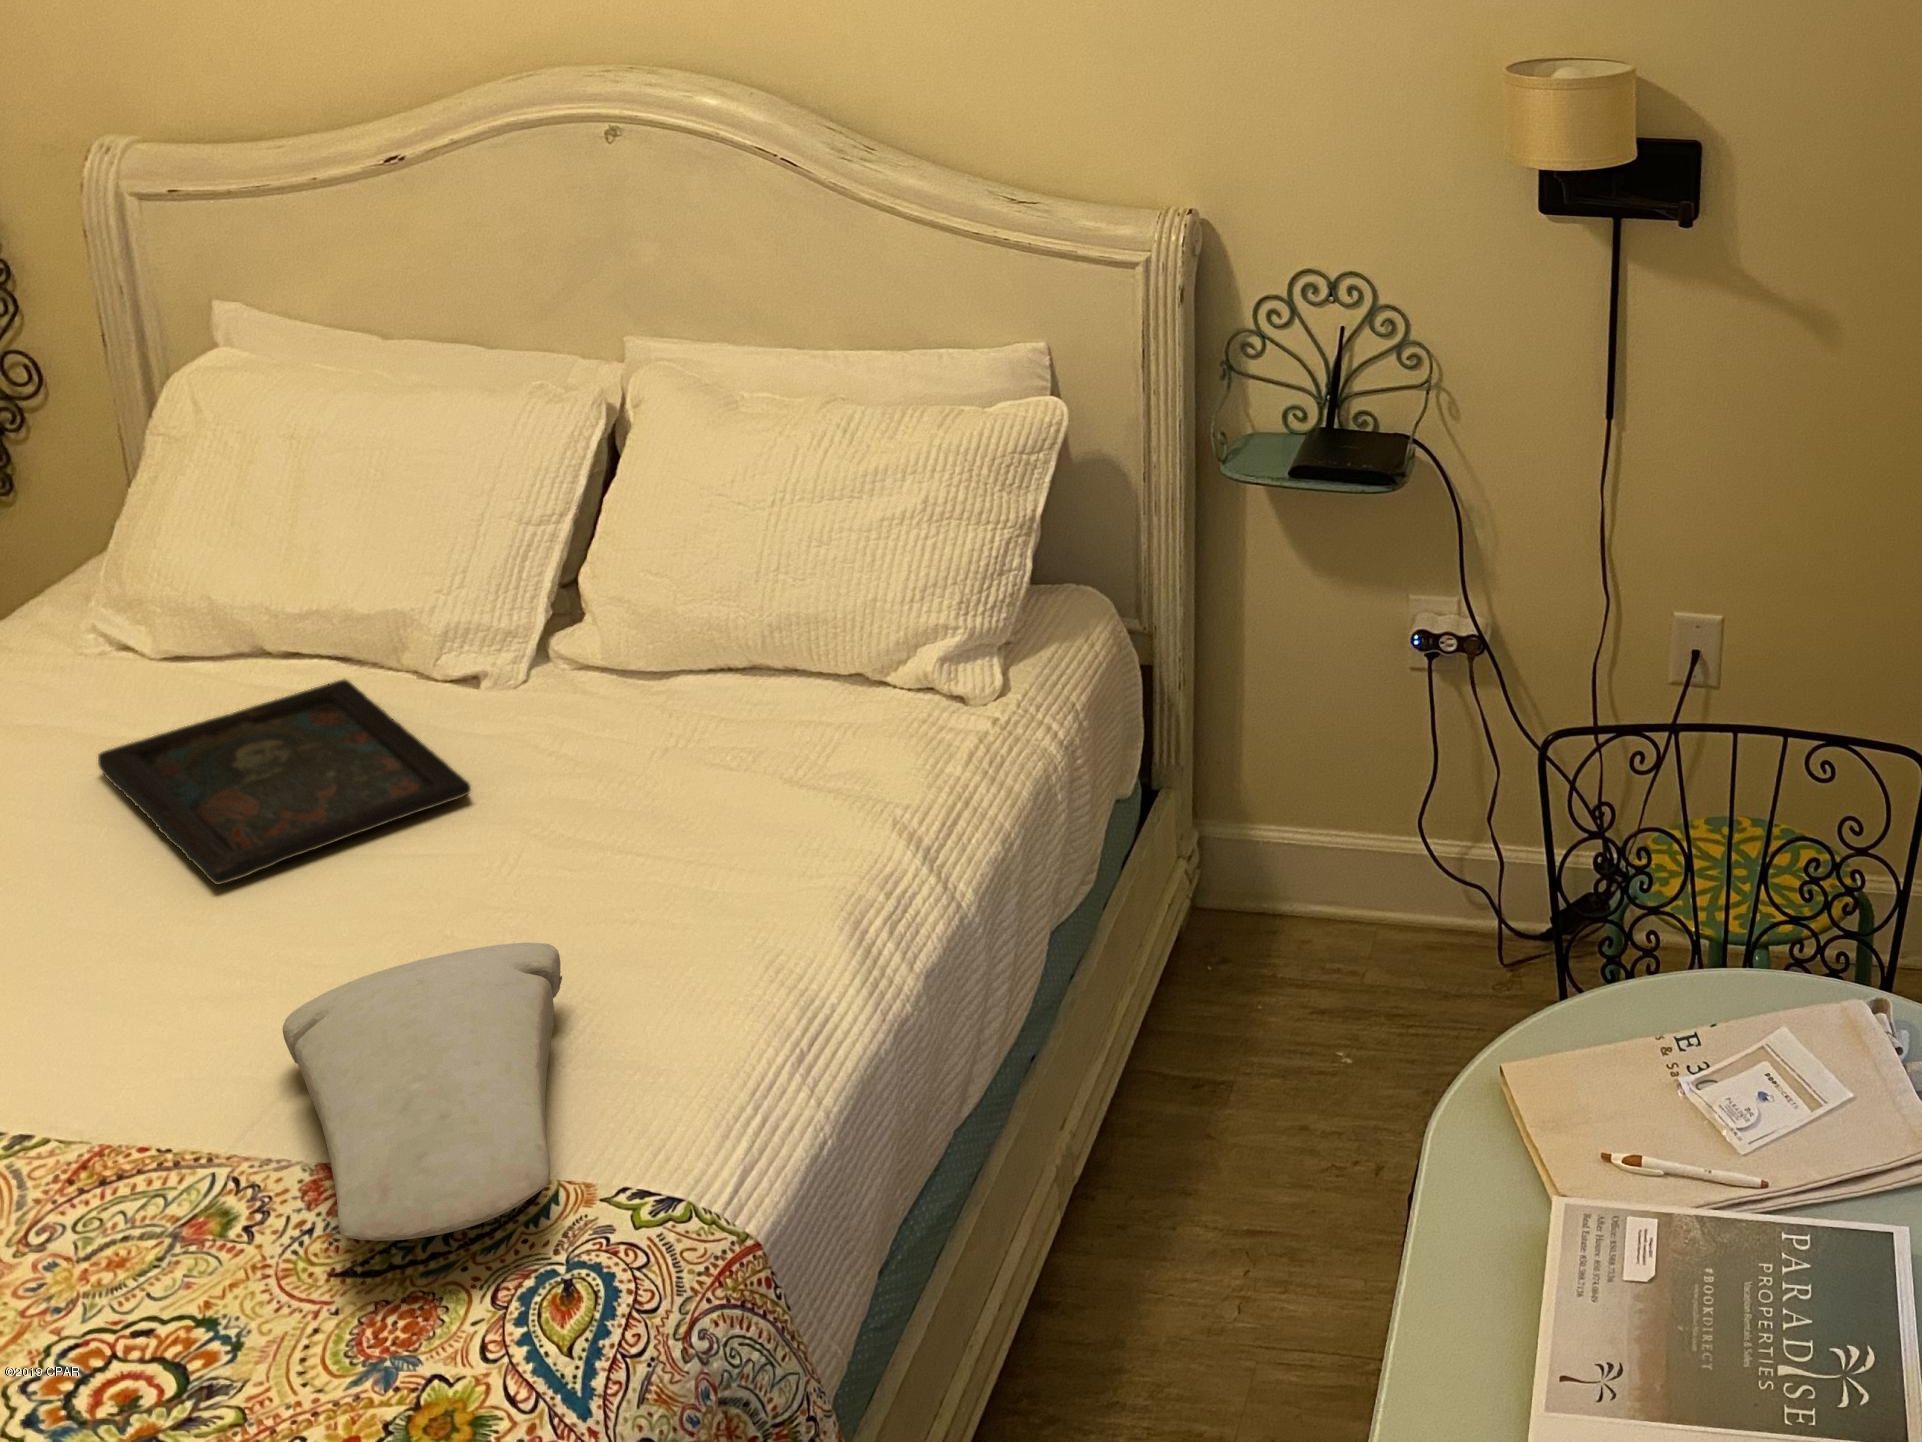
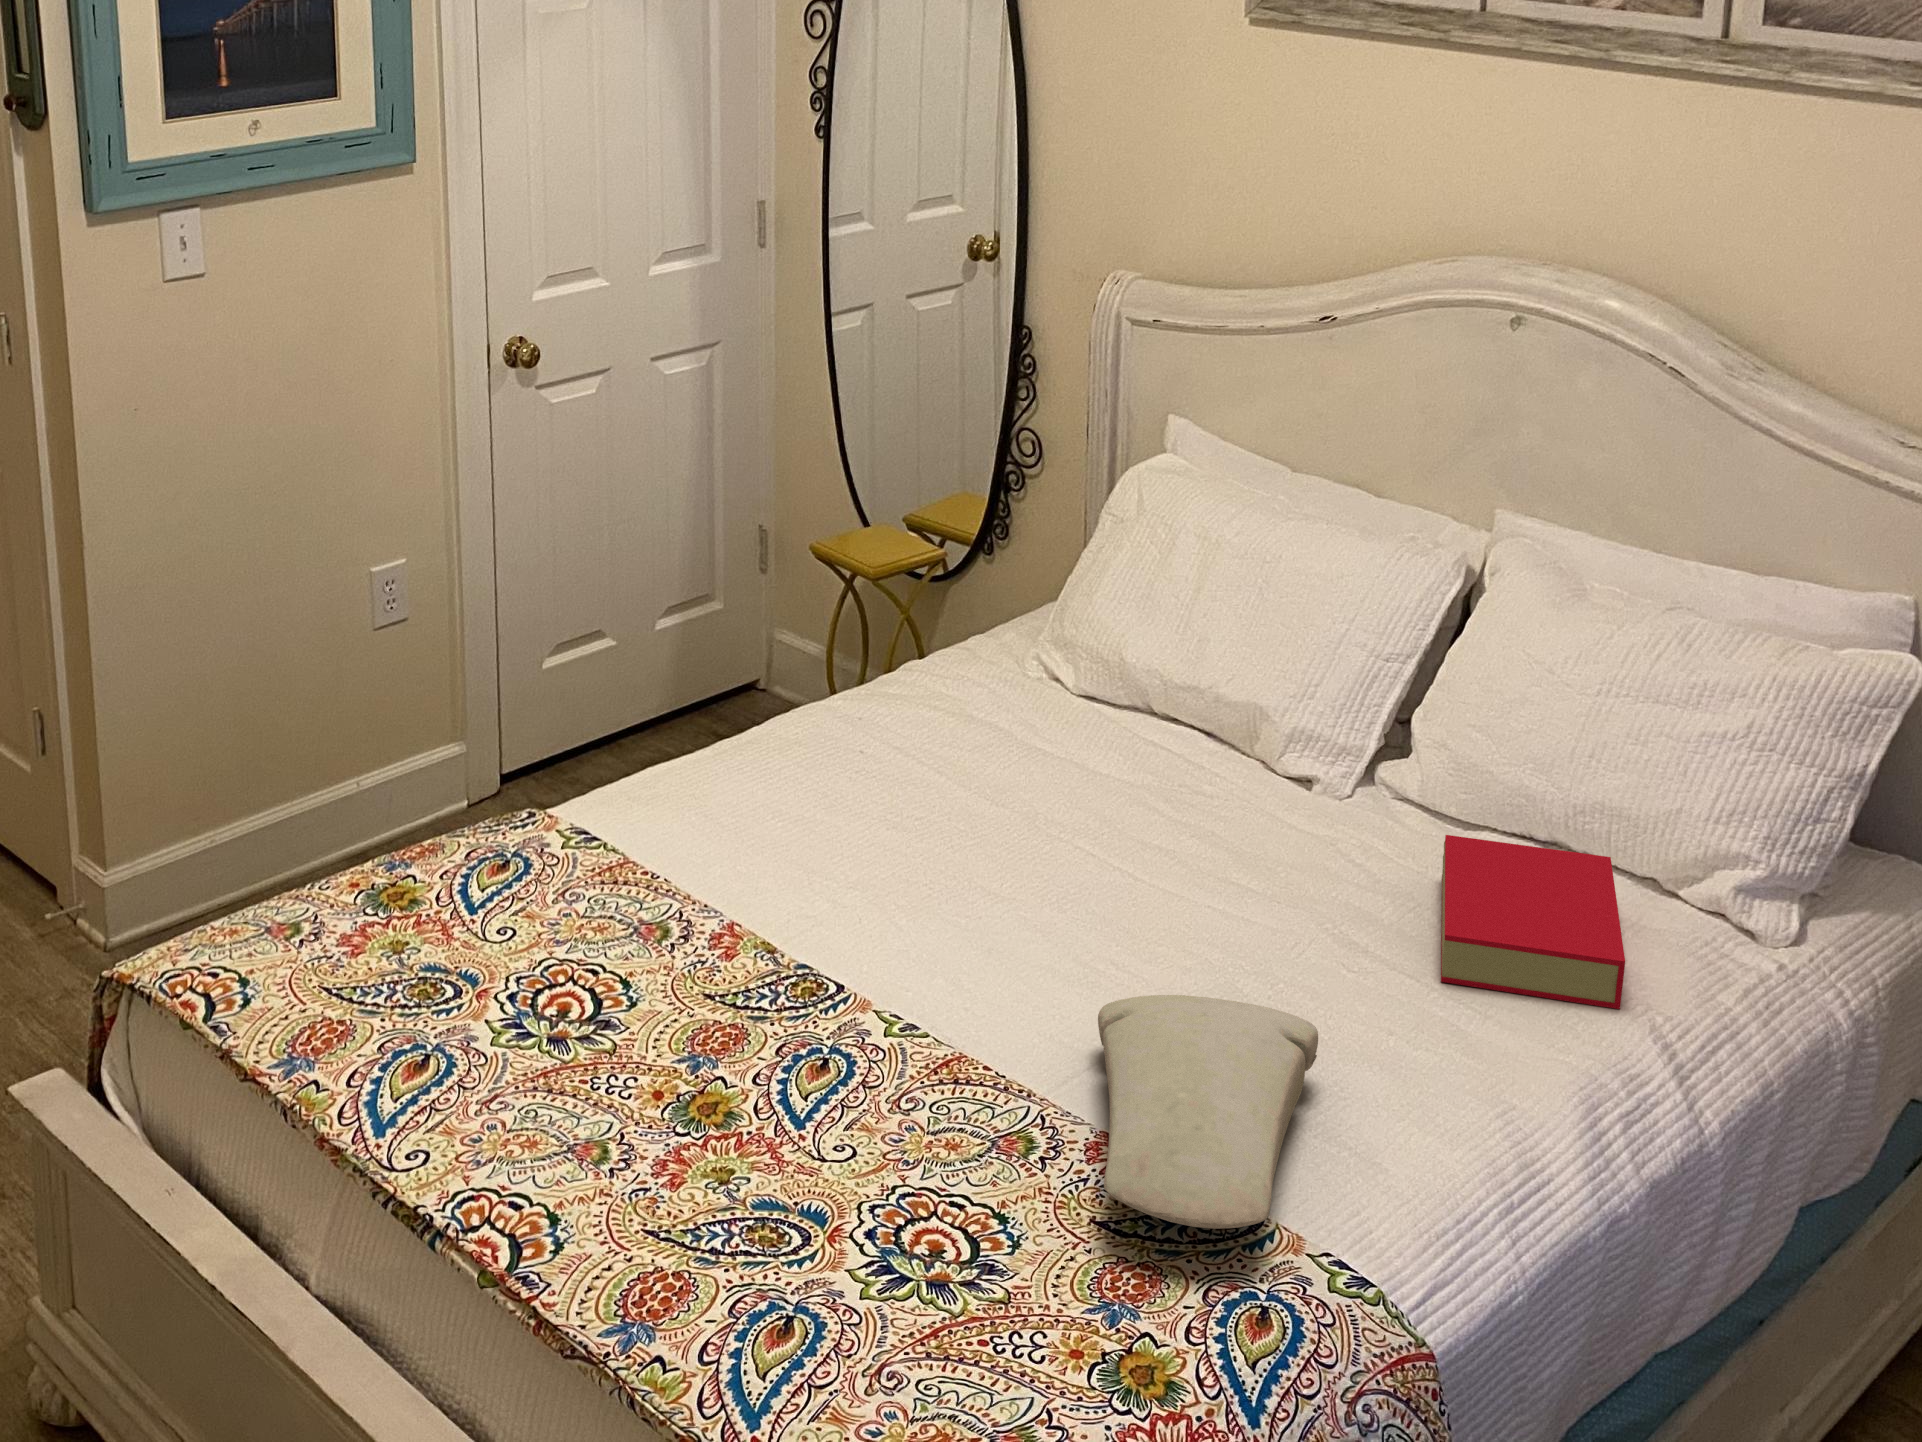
book: none [647,663,860,846] -> present [1441,835,1625,1009]
tray: present [98,679,471,884] -> none [1018,752,1281,887]

